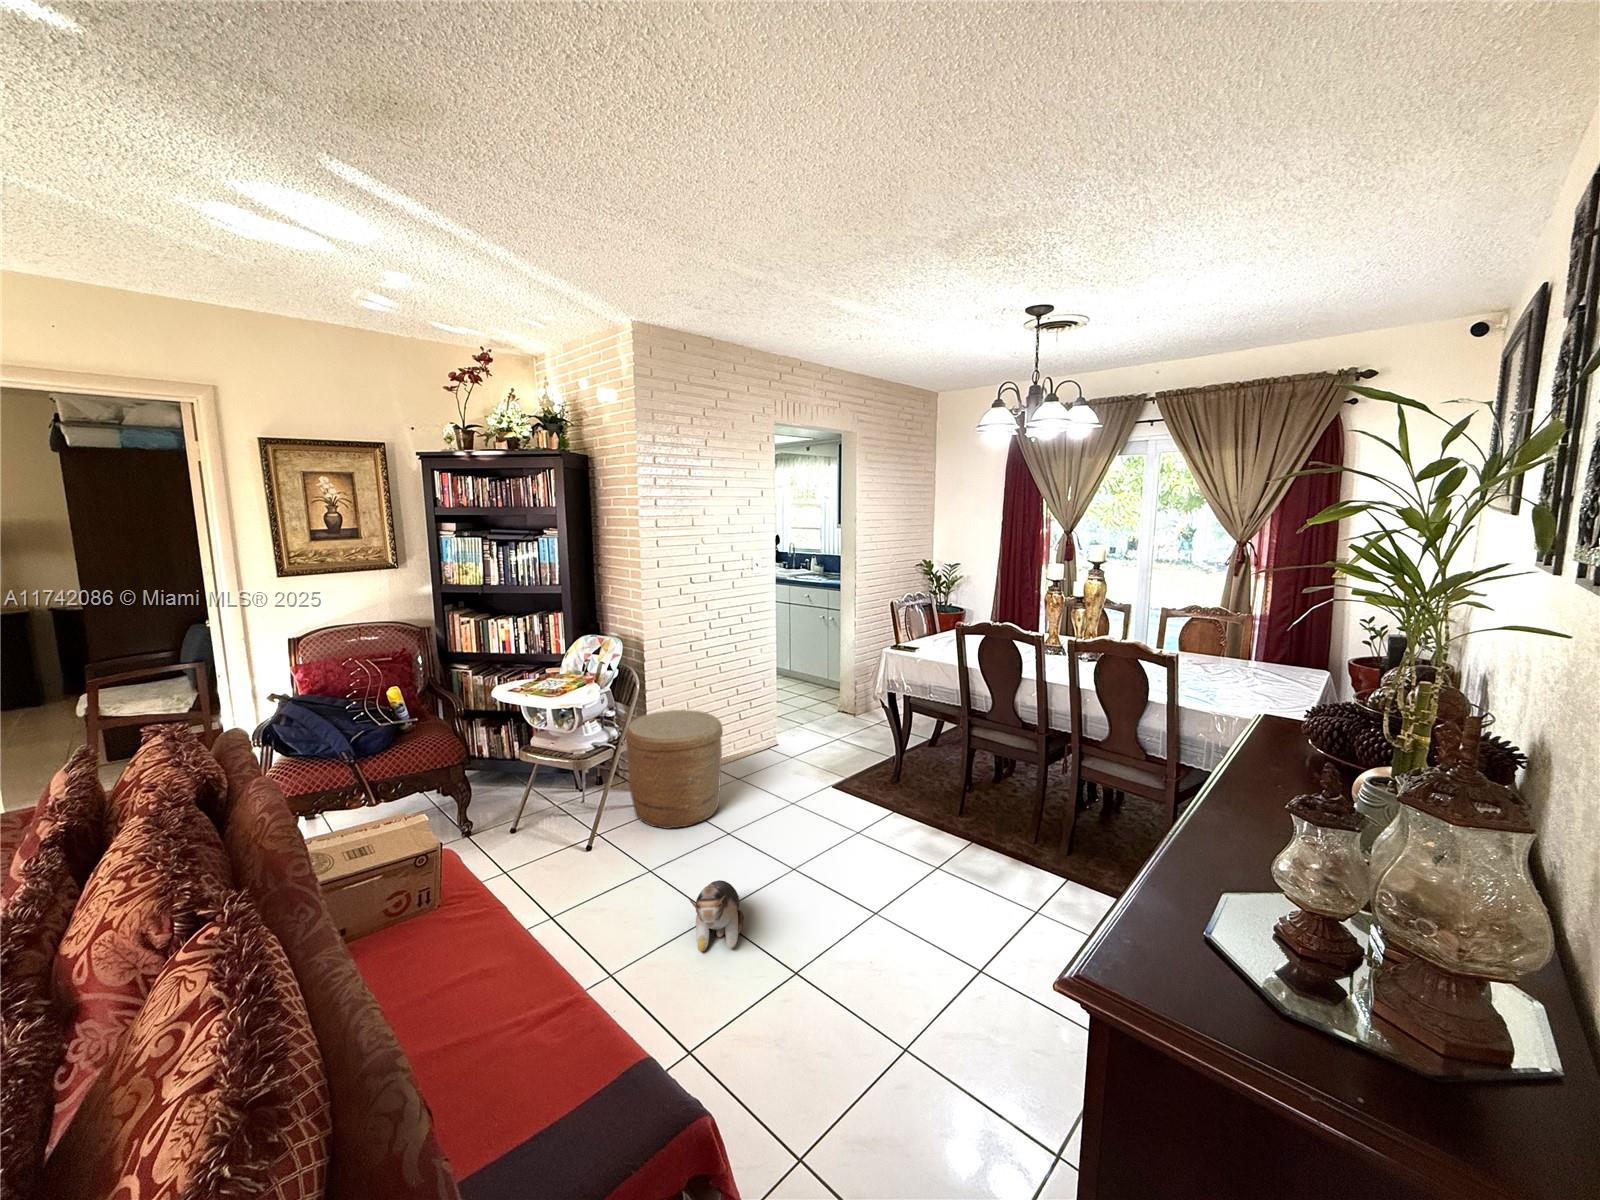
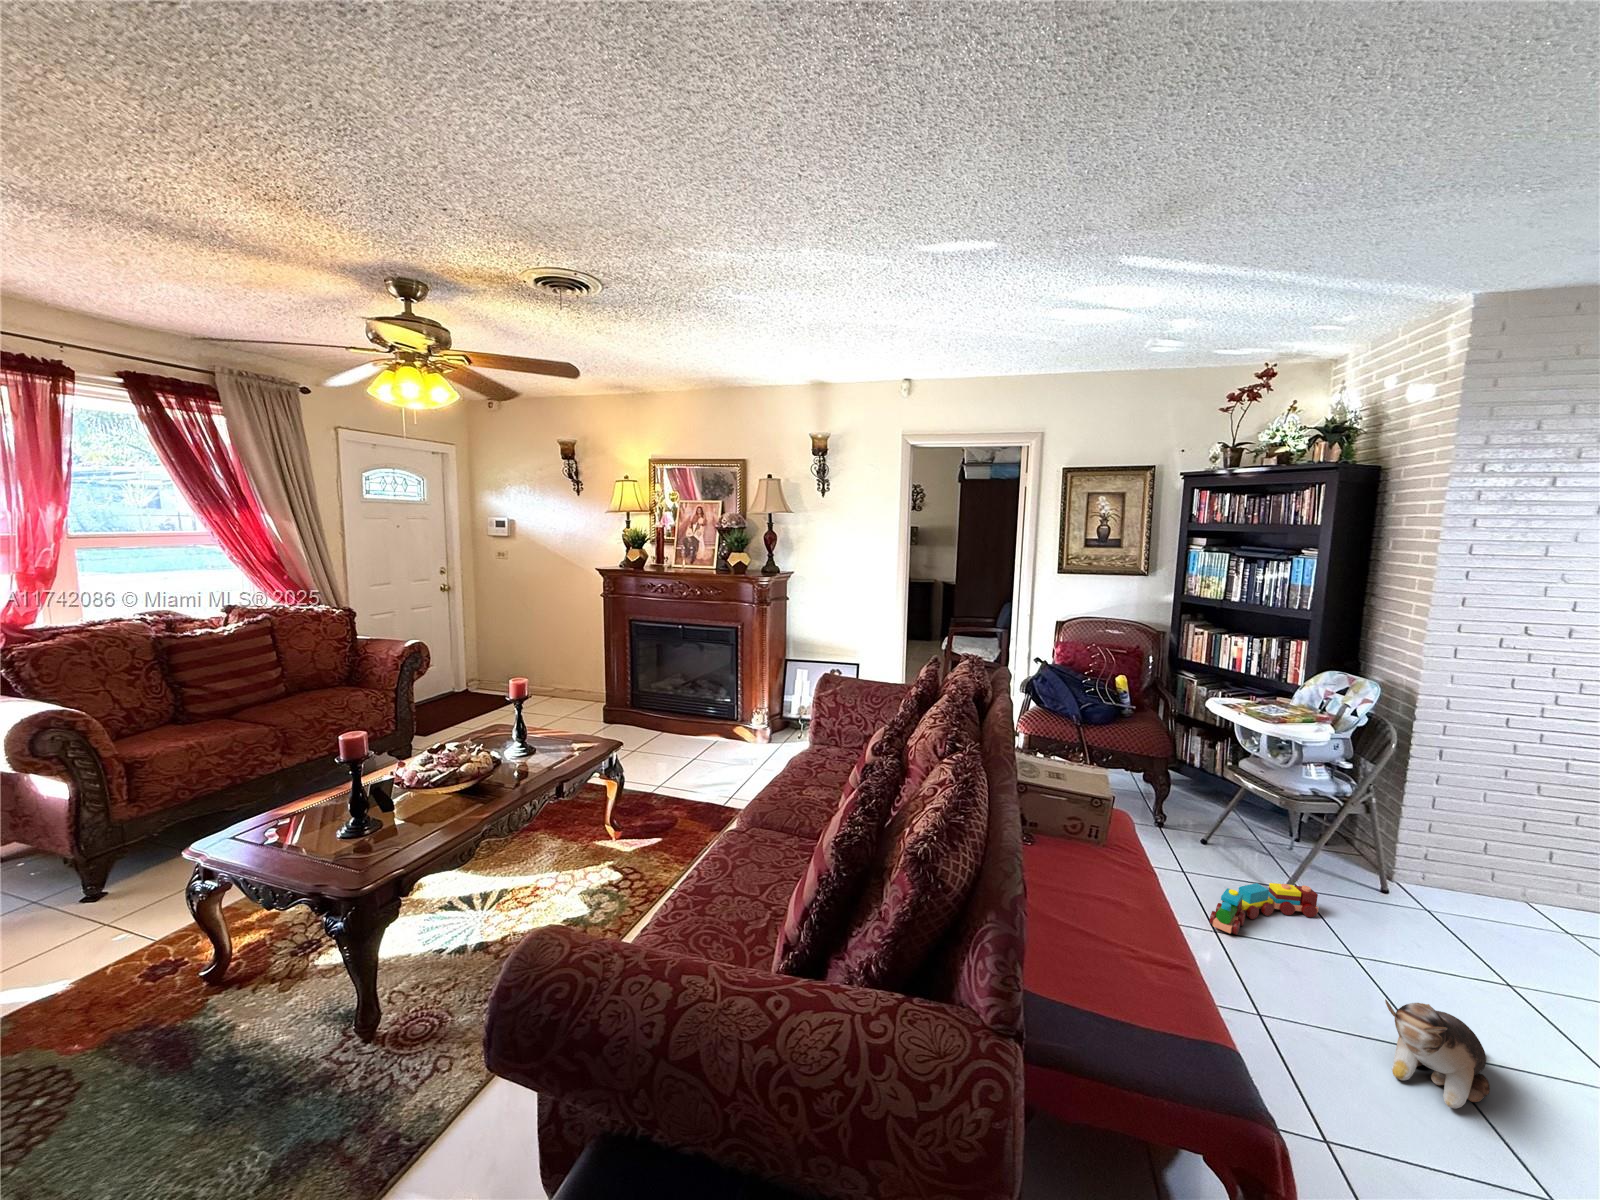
woven basket: present [625,710,723,829] -> none [1357,783,1542,954]
toy train: none [544,829,617,914] -> present [1210,883,1319,935]

